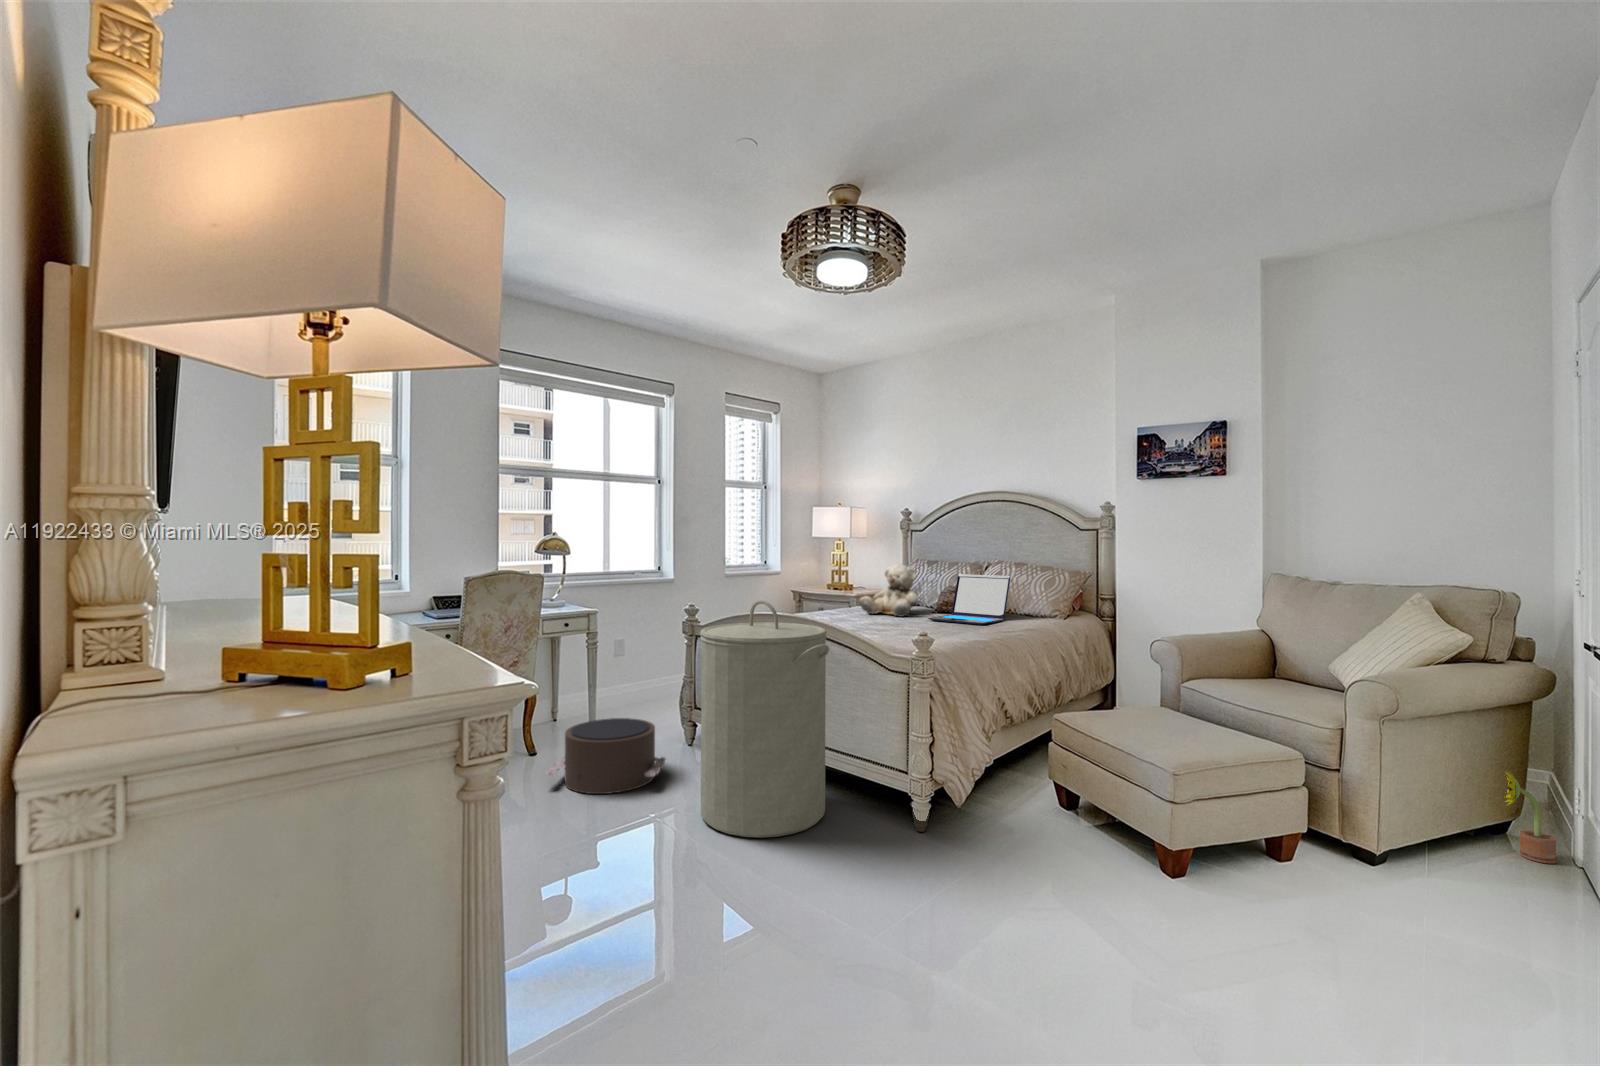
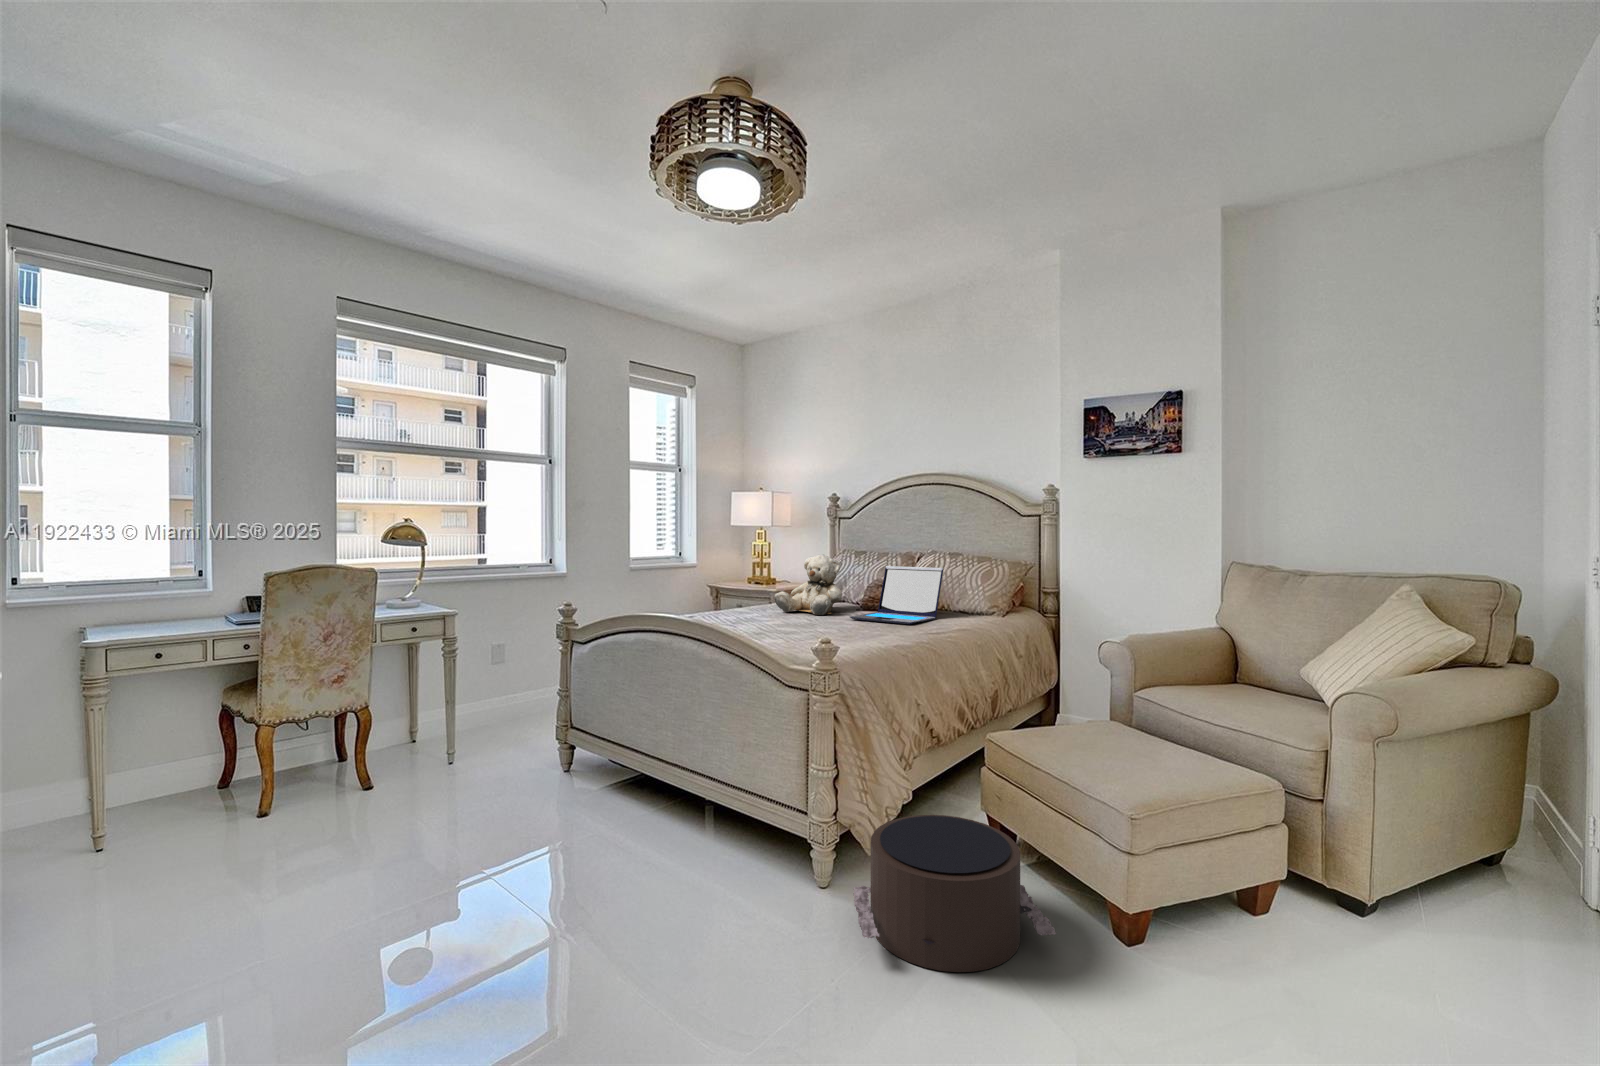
laundry hamper: present [700,600,829,838] -> none [546,600,710,906]
pouf: present [545,718,665,794] -> present [853,815,1056,972]
decorative plant: present [1505,772,1556,864] -> none [1502,793,1567,907]

